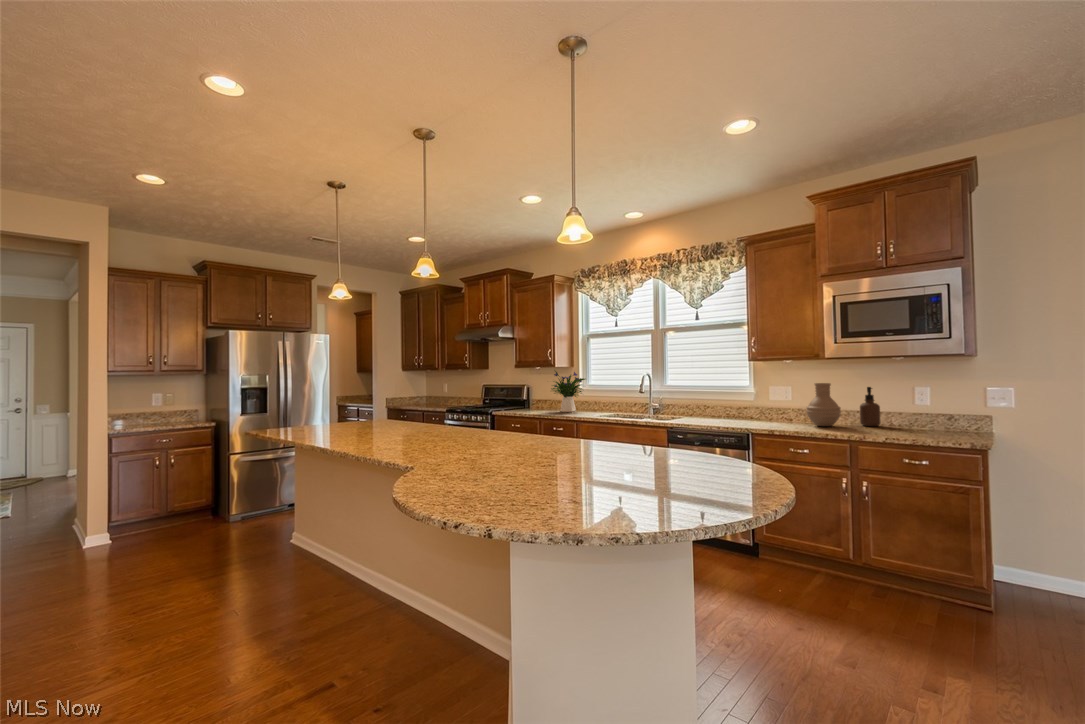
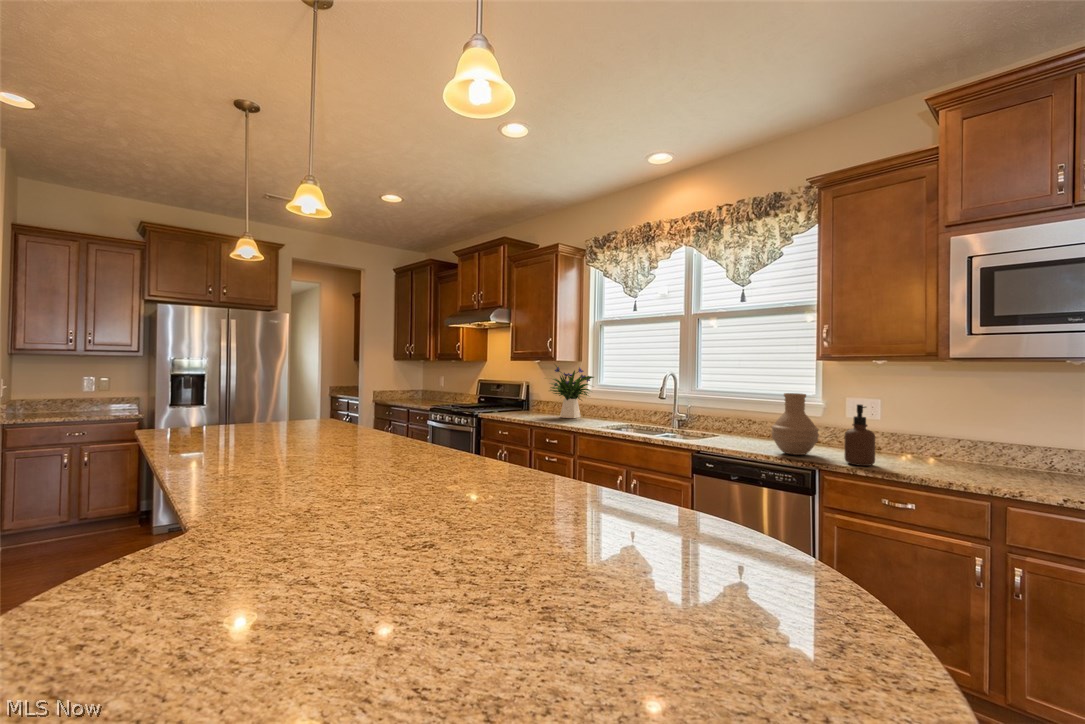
vase: present [806,383,841,426] -> present [771,393,819,455]
soap dispenser: present [860,387,881,426] -> present [844,404,875,466]

